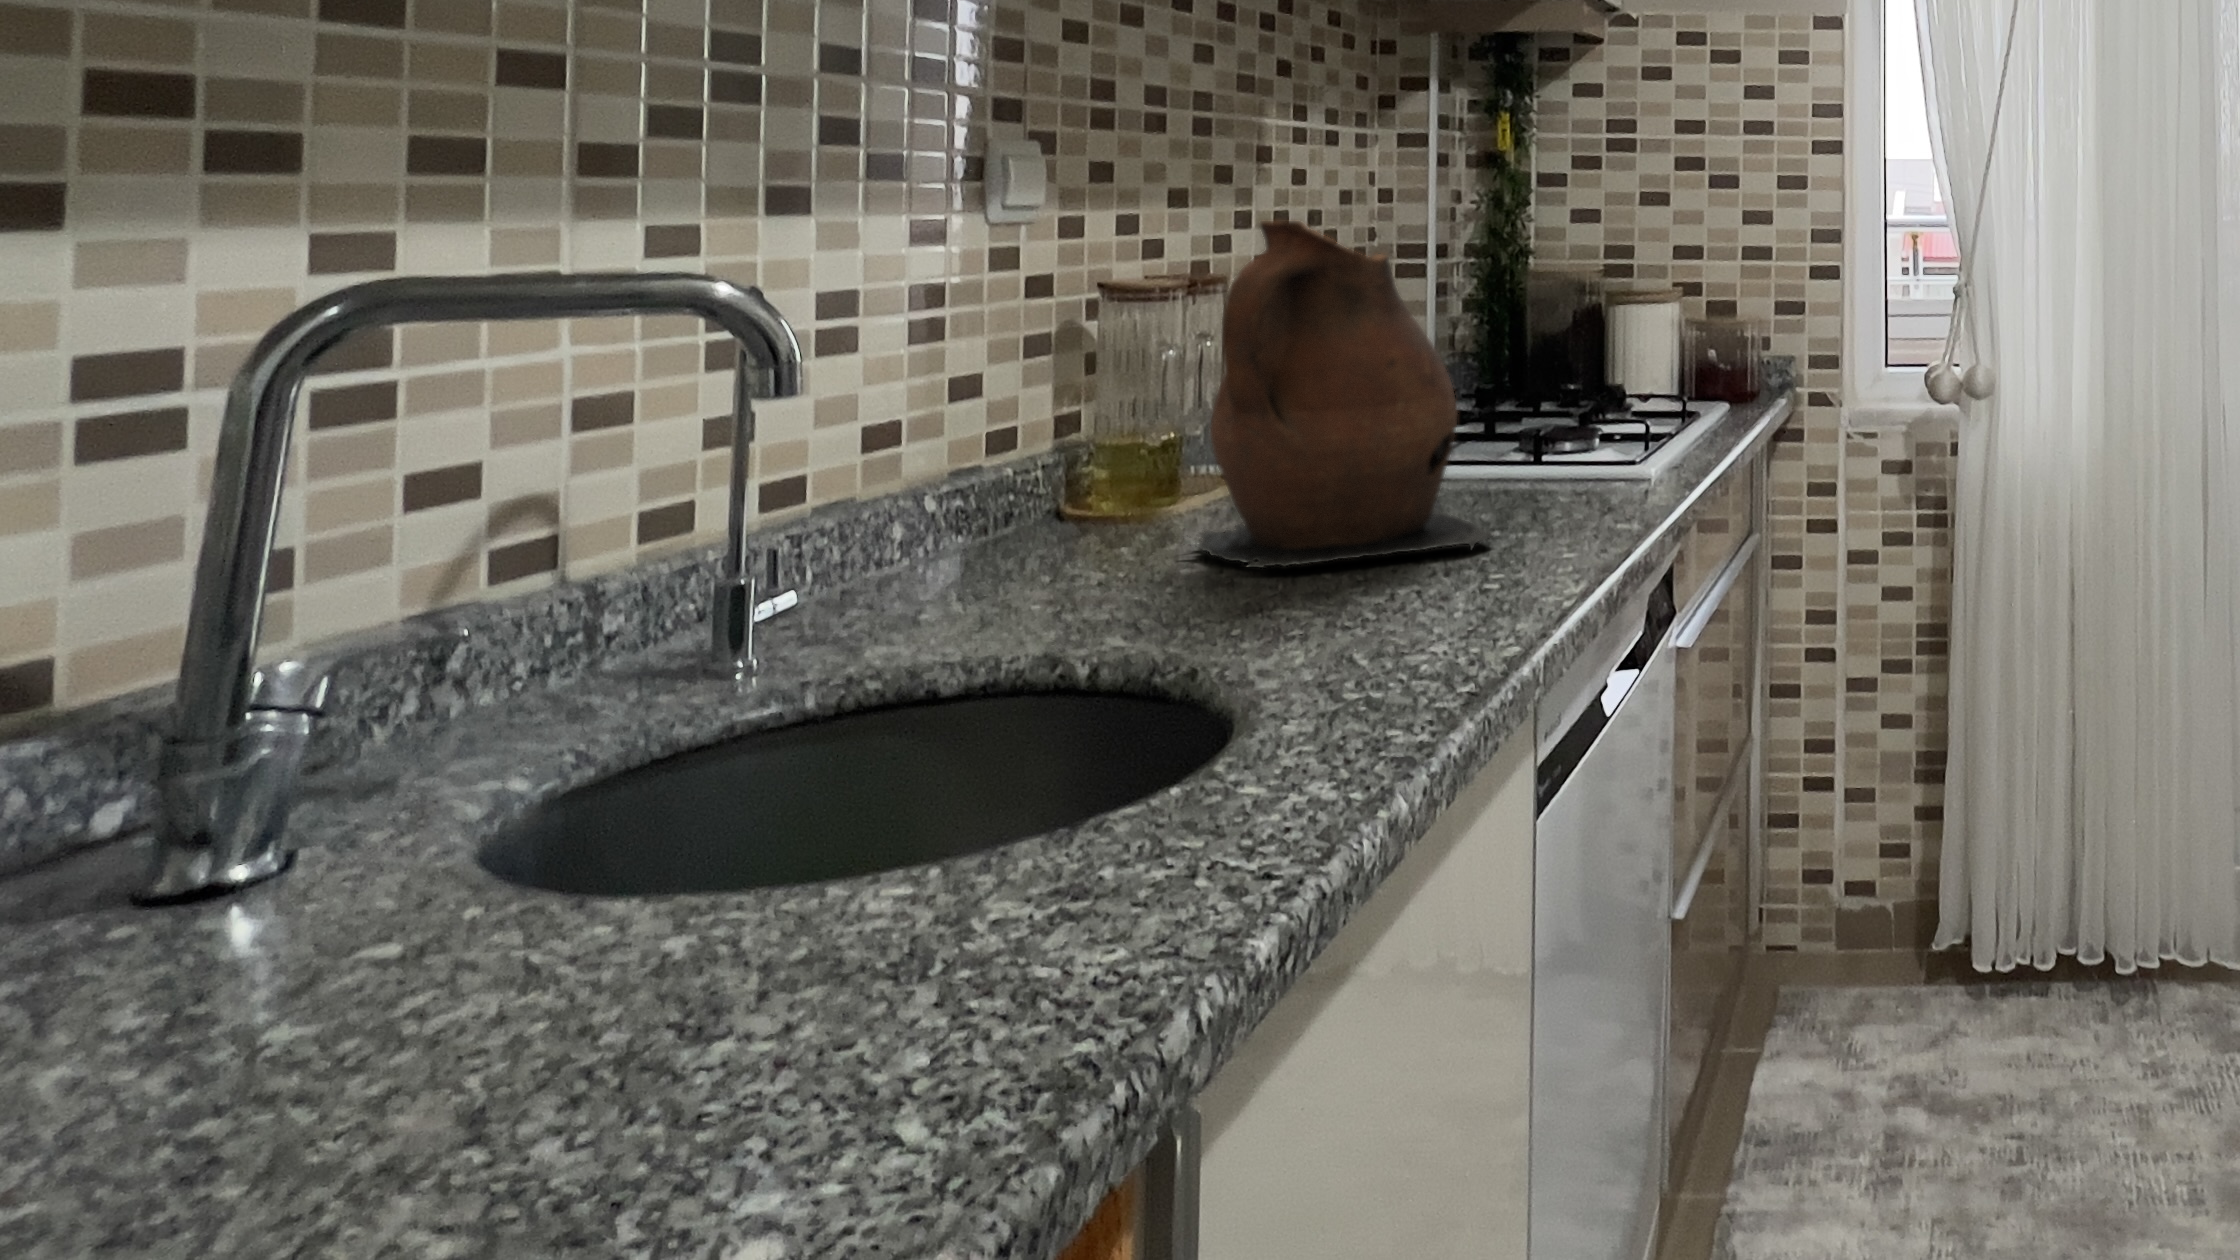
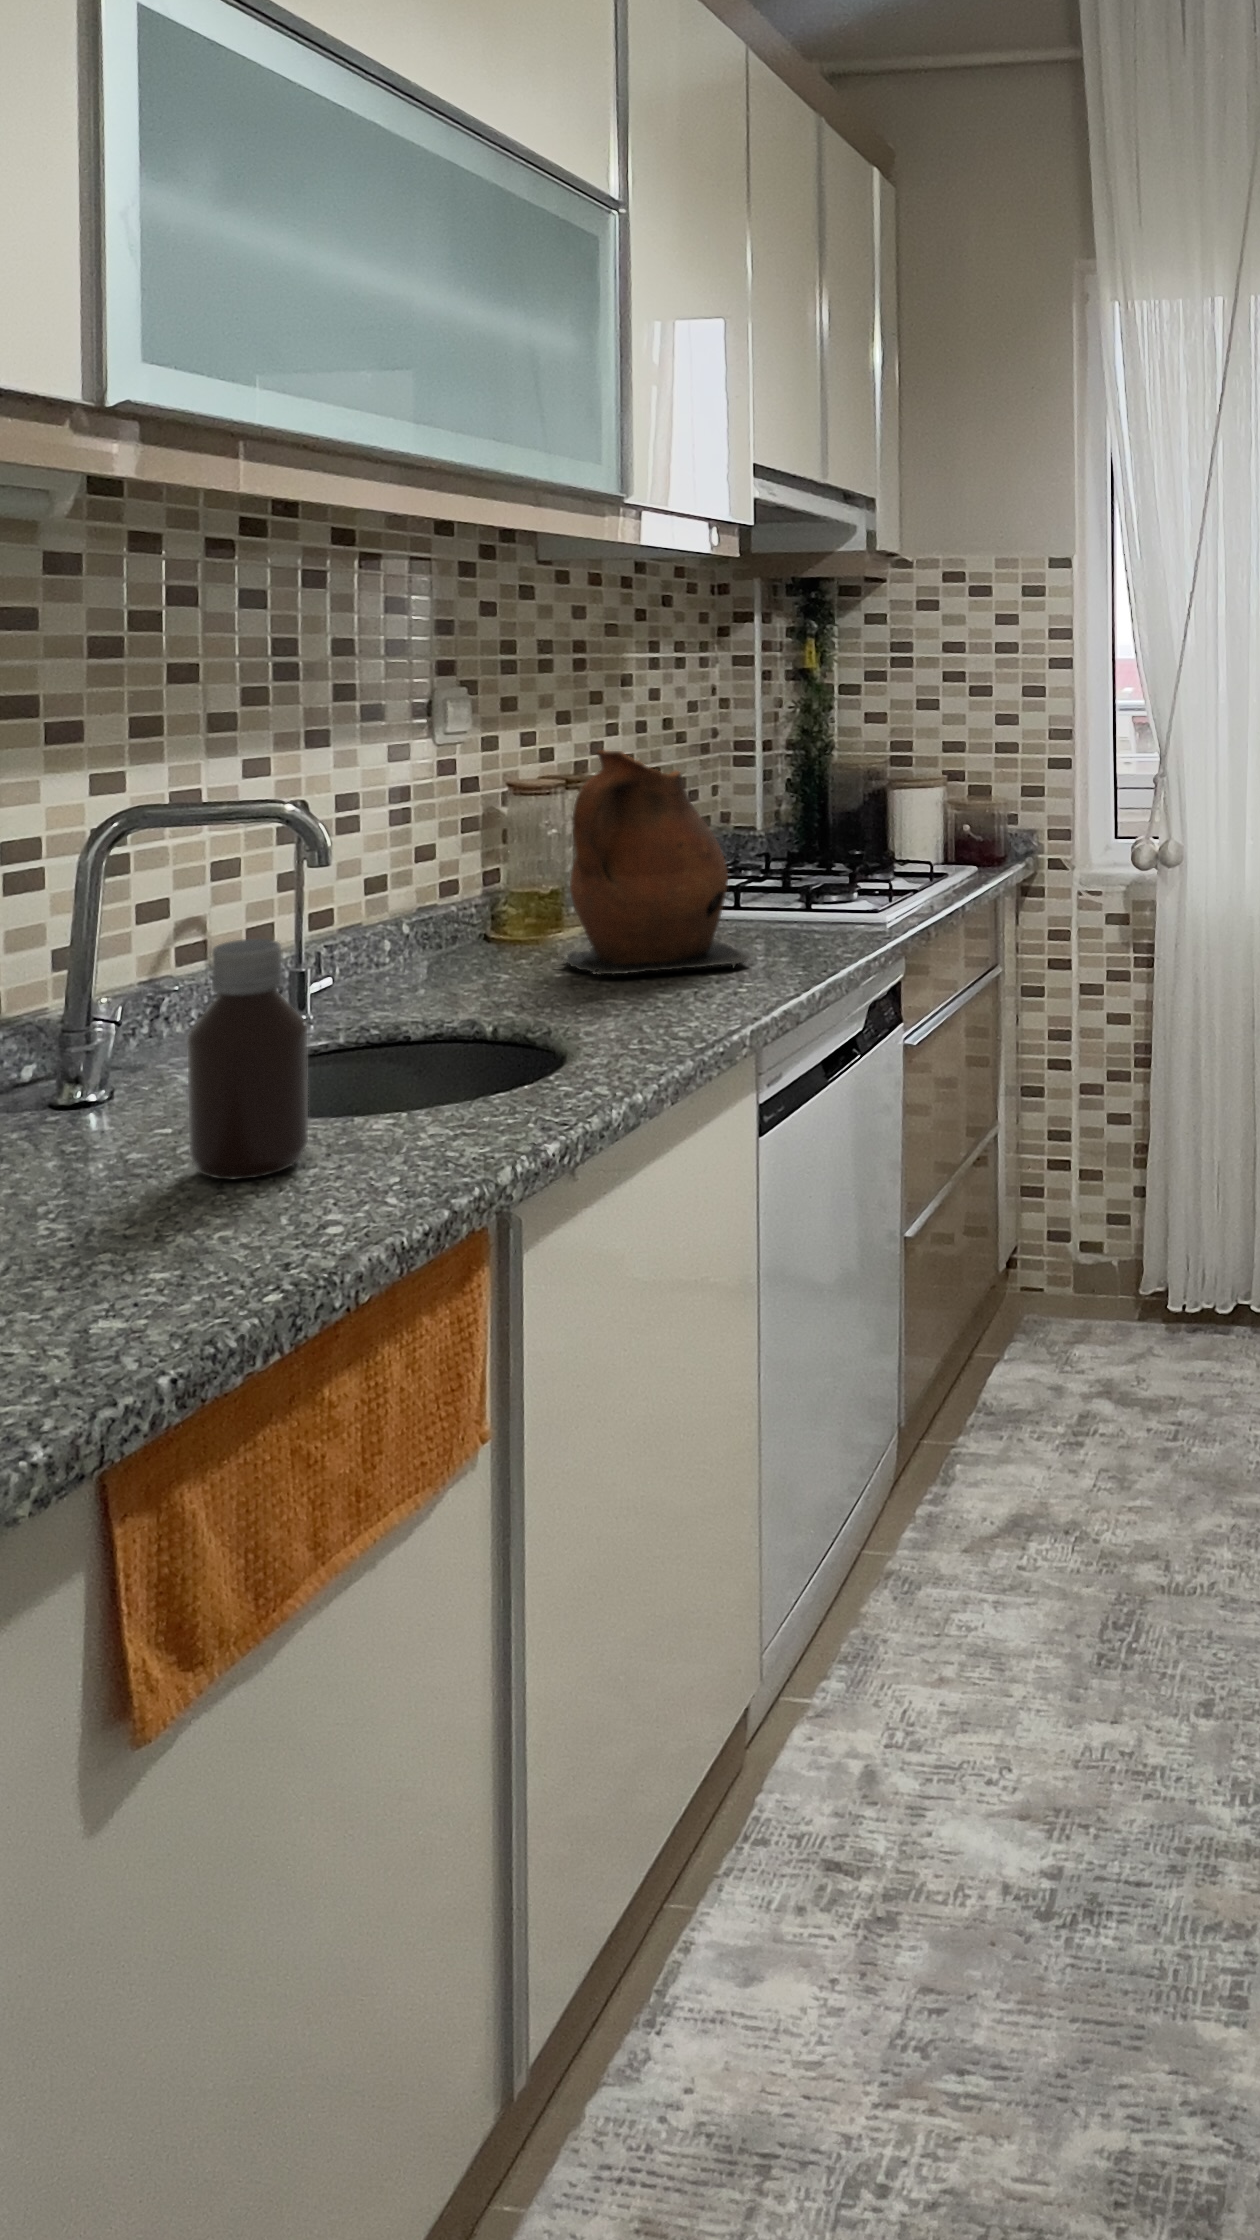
bottle: none [392,534,708,1105] -> present [187,939,308,1179]

